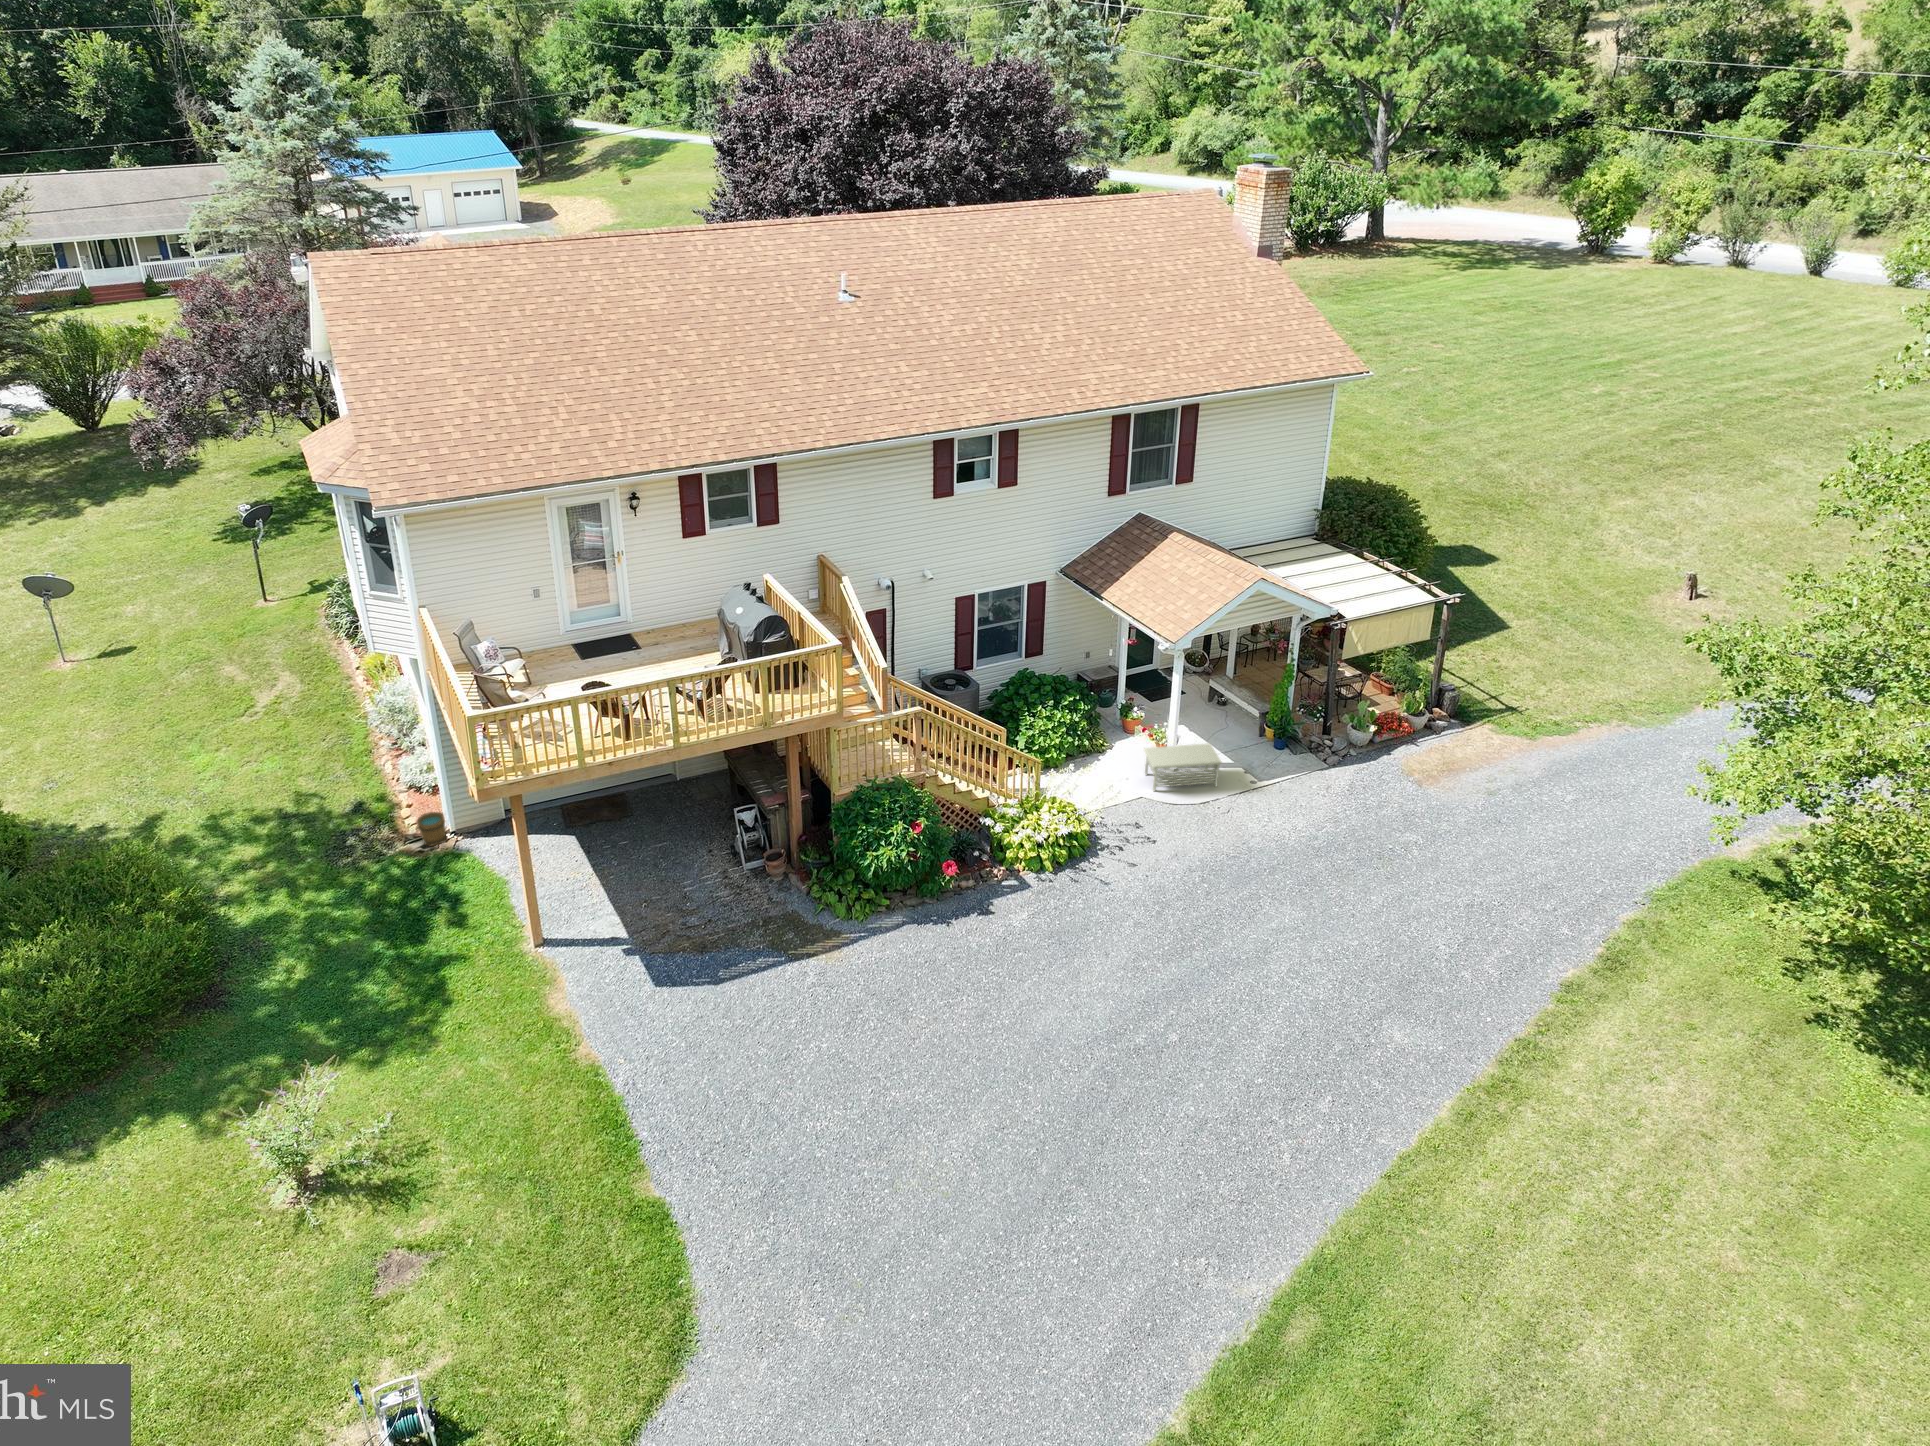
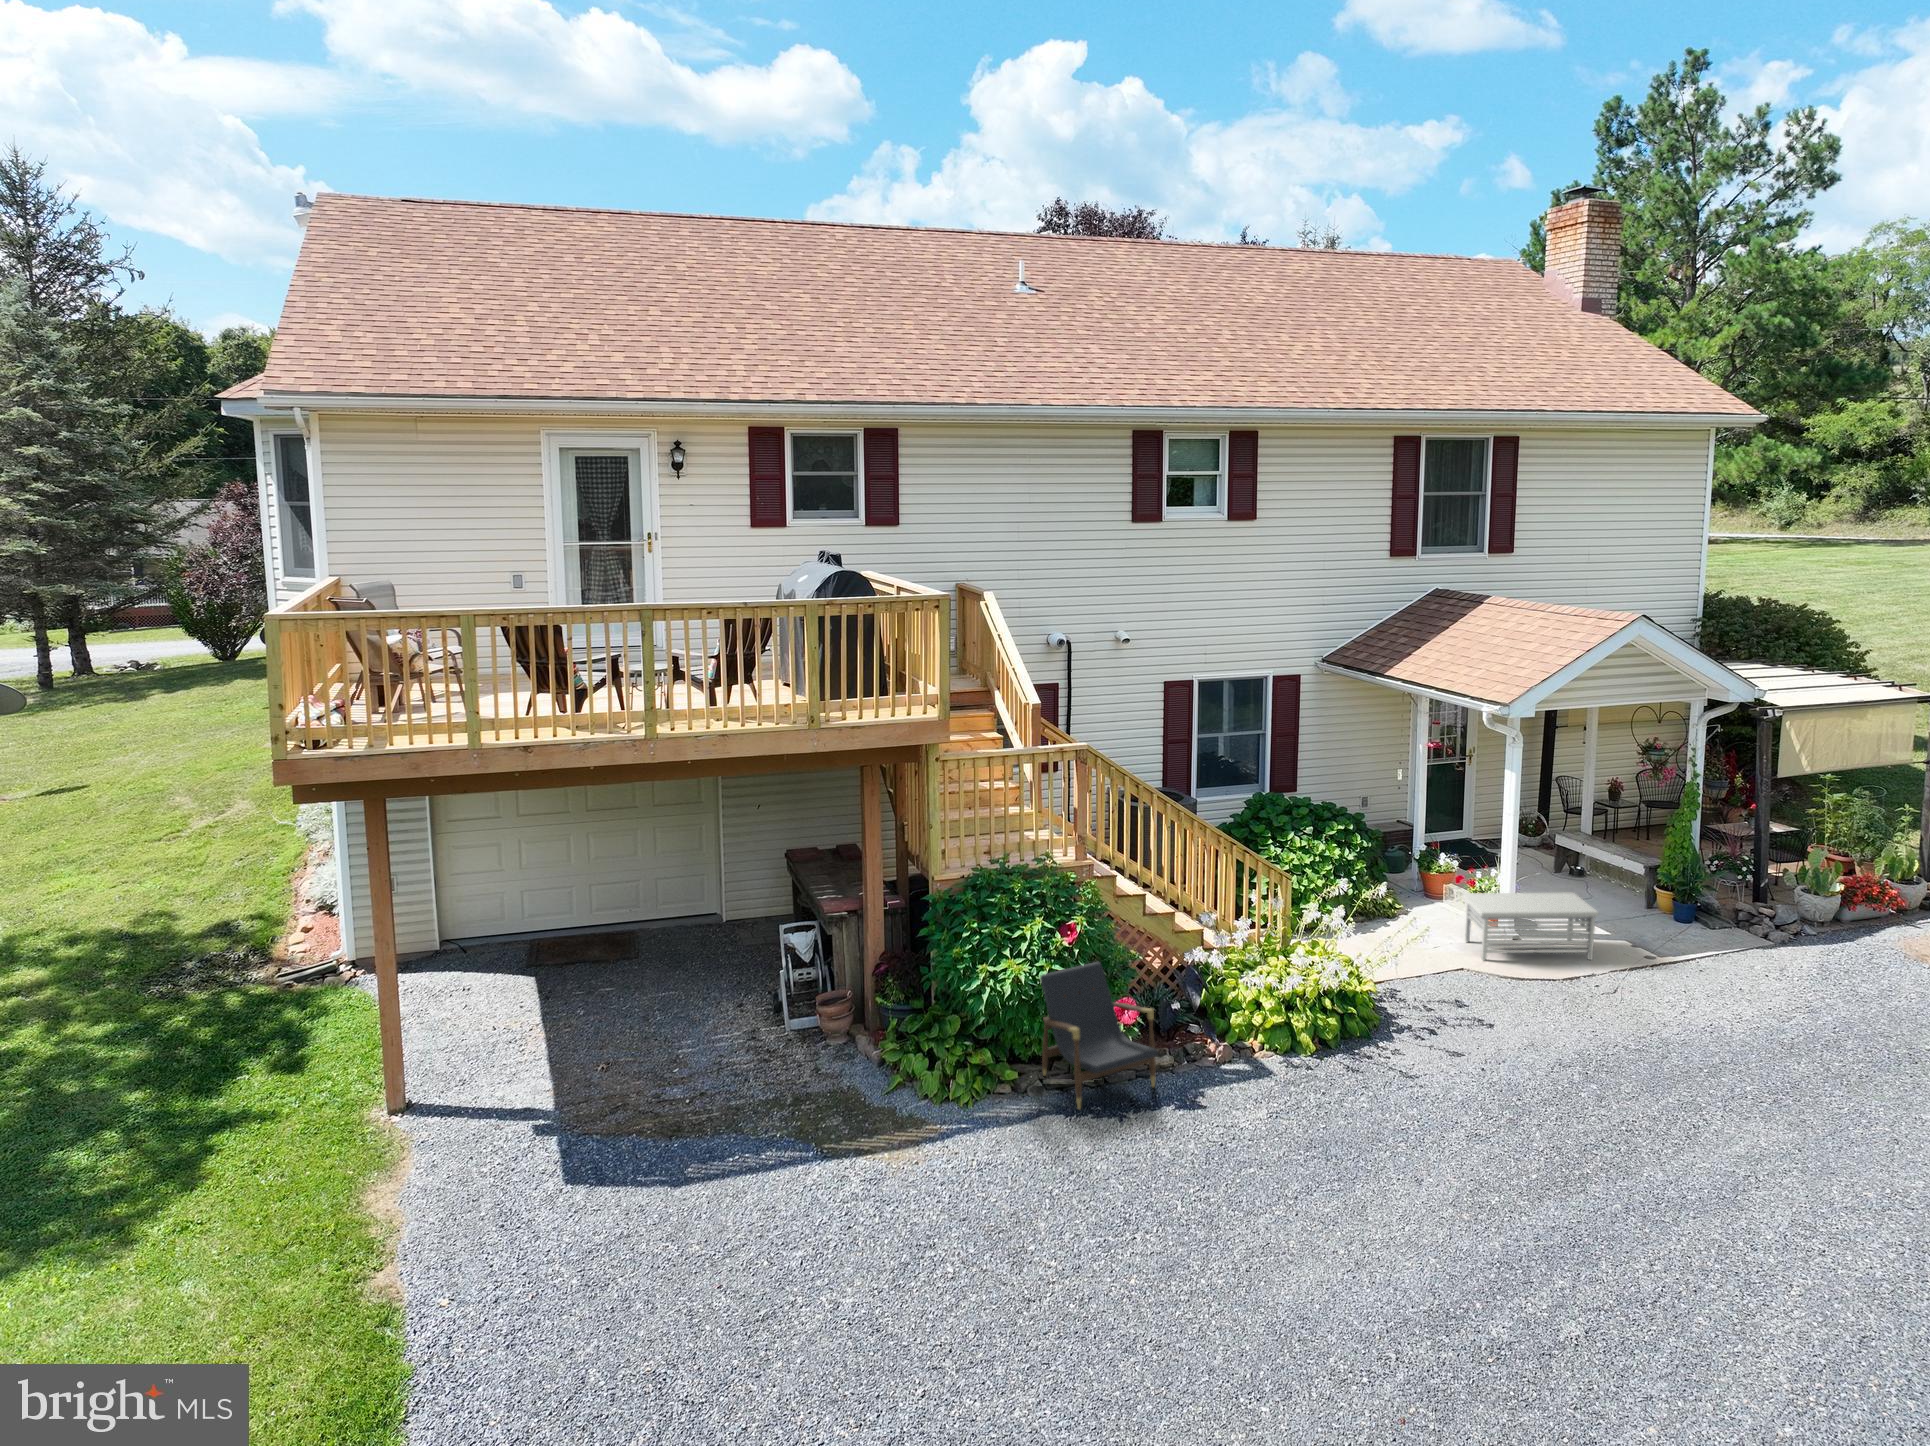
bucket: present [417,812,446,846] -> none [274,918,327,969]
lounge chair: none [904,841,970,927] -> present [1040,962,1157,1109]

